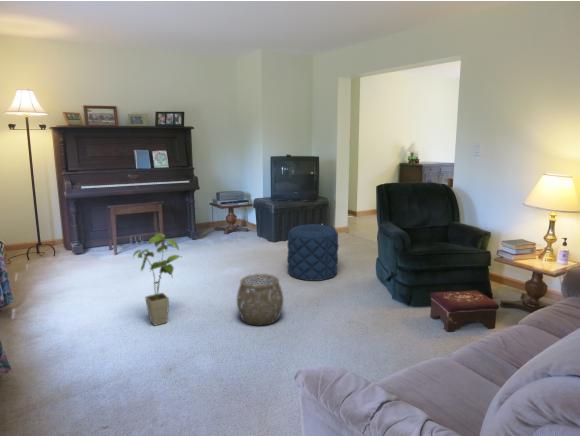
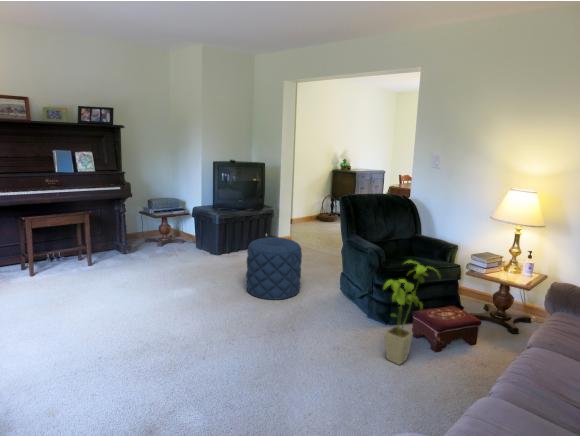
house plant: present [133,234,180,325] -> present [383,260,440,364]
woven basket: present [237,274,283,325] -> none [209,299,264,360]

